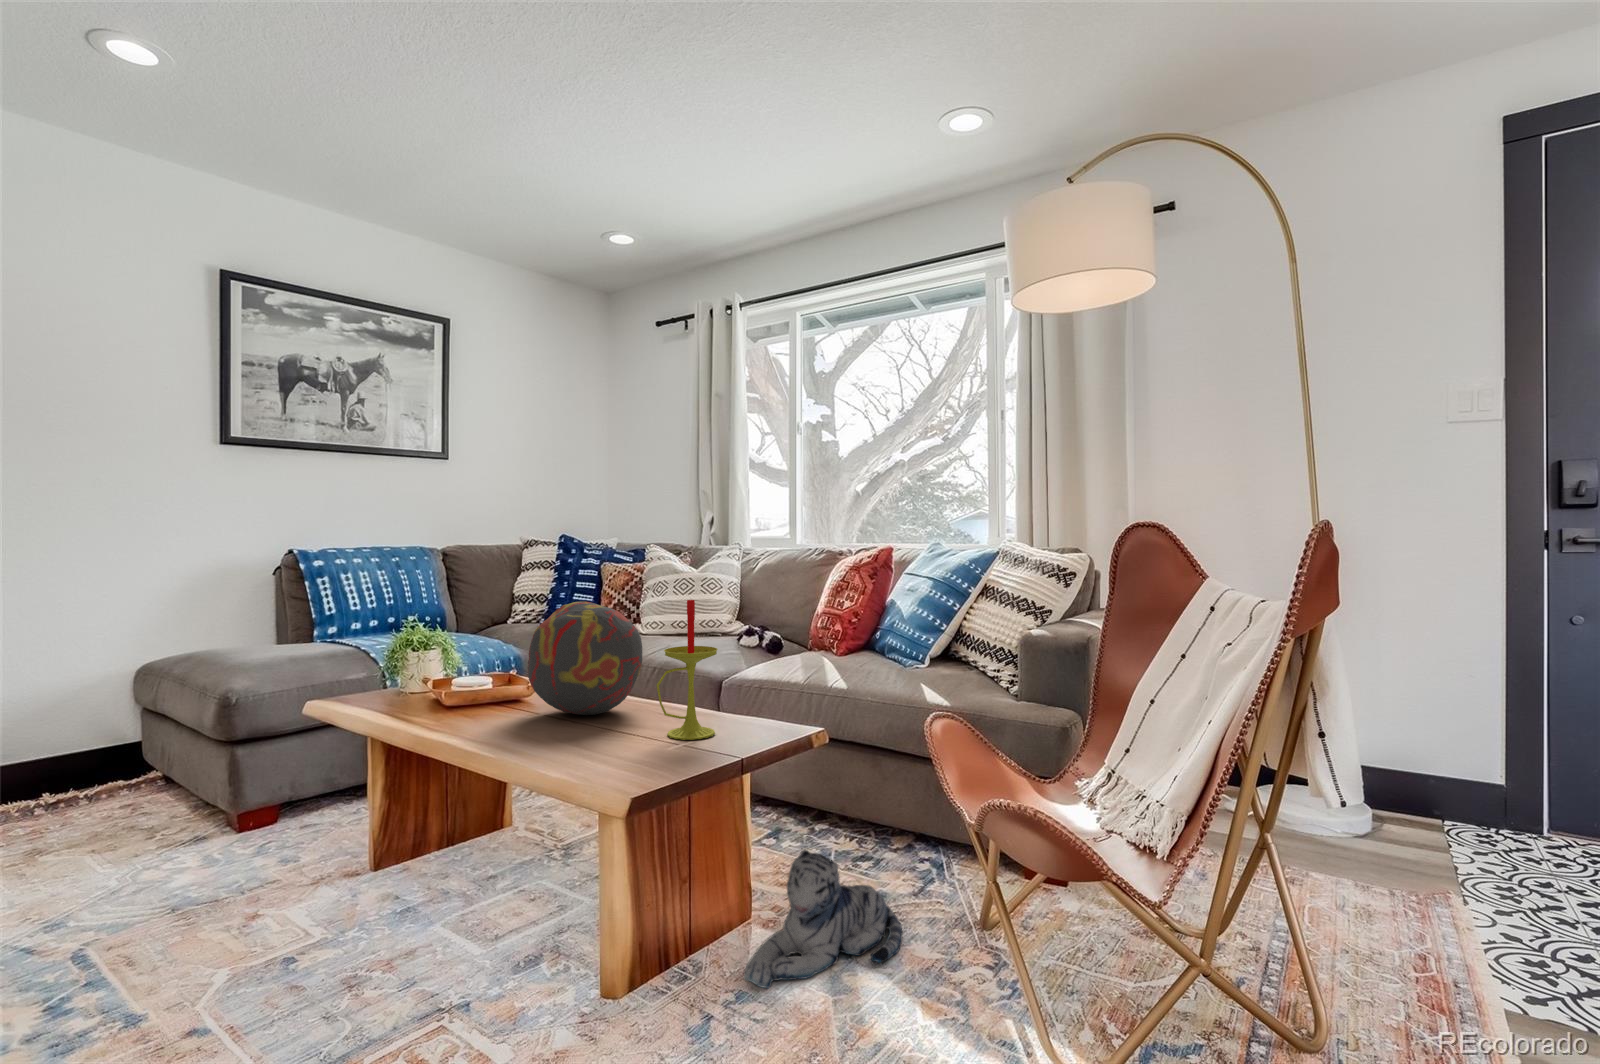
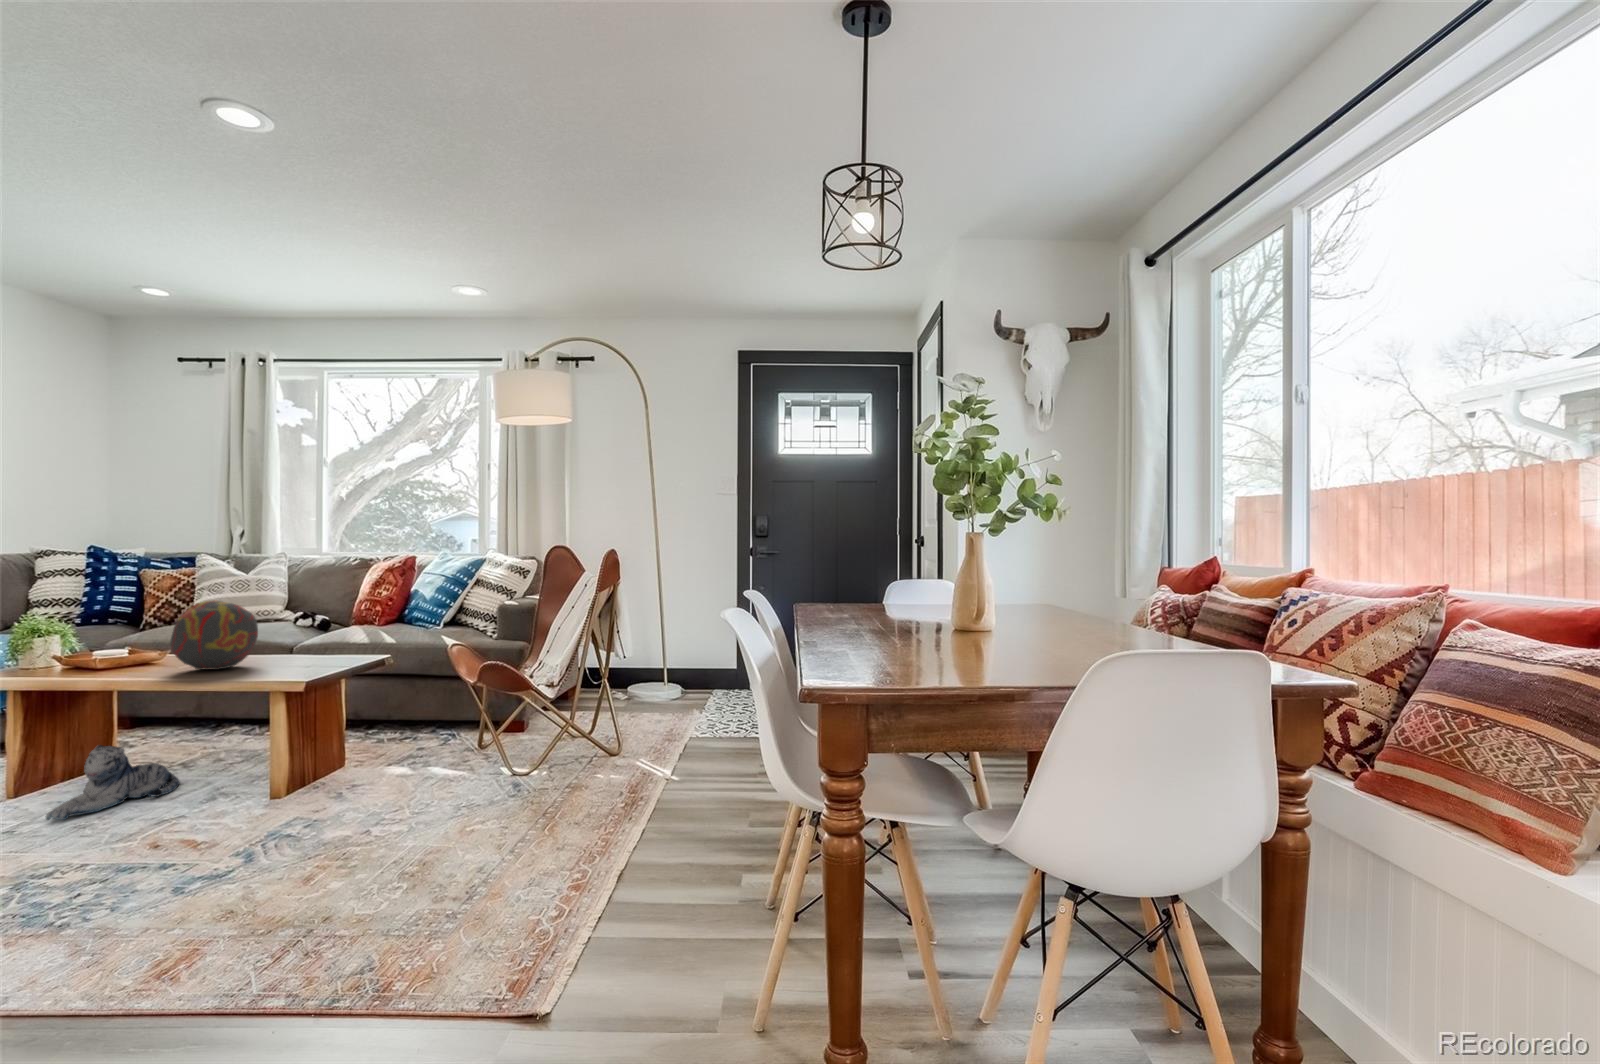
candle: present [657,600,718,740] -> none [286,594,323,672]
plush toy: present [744,850,902,988] -> present [46,745,180,820]

